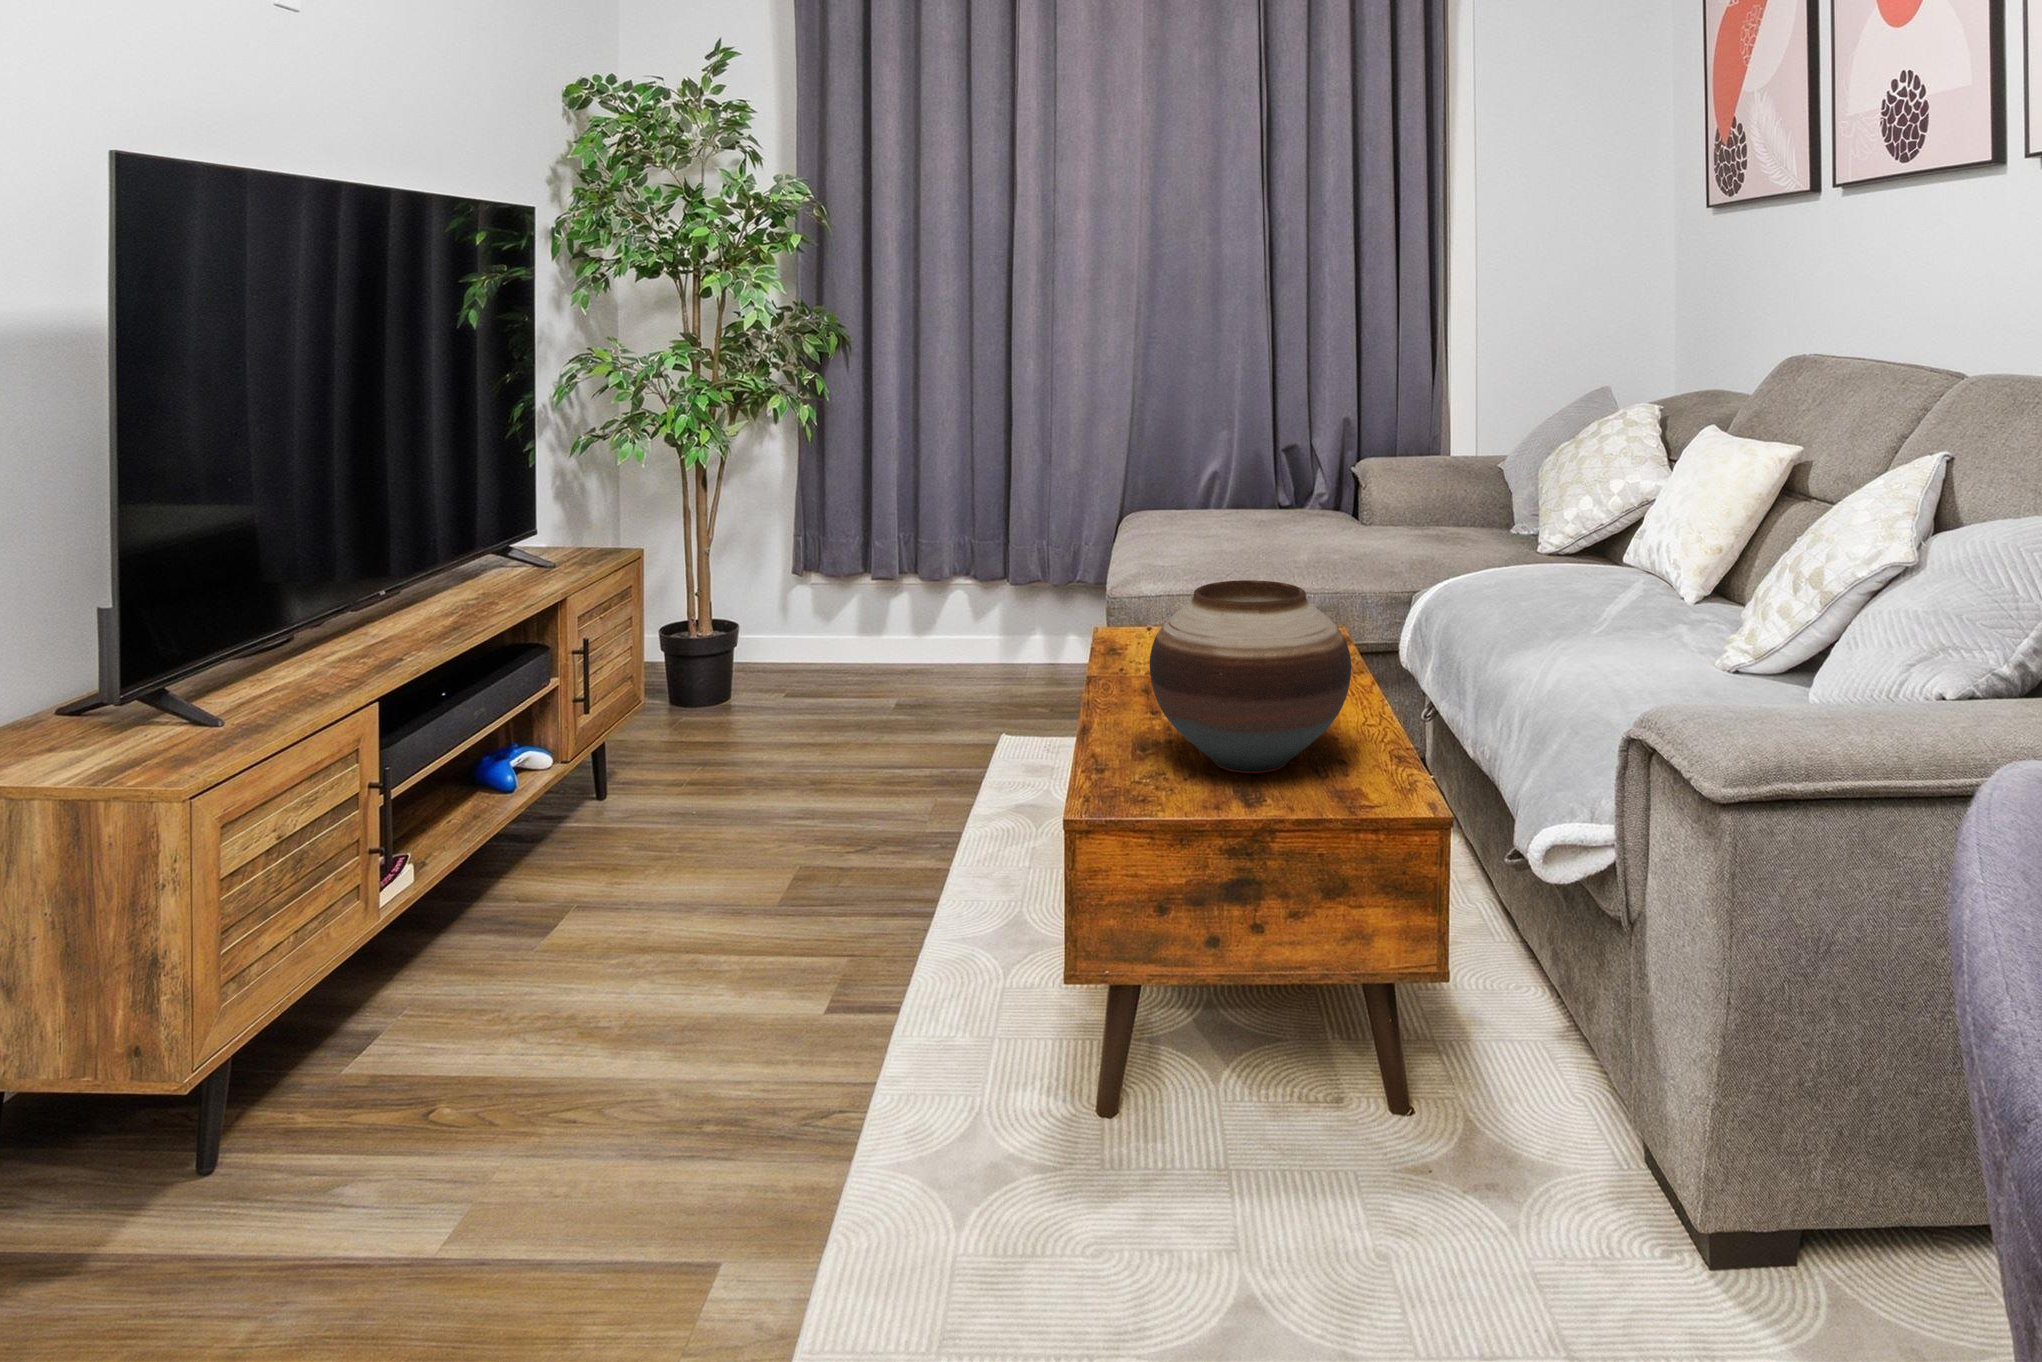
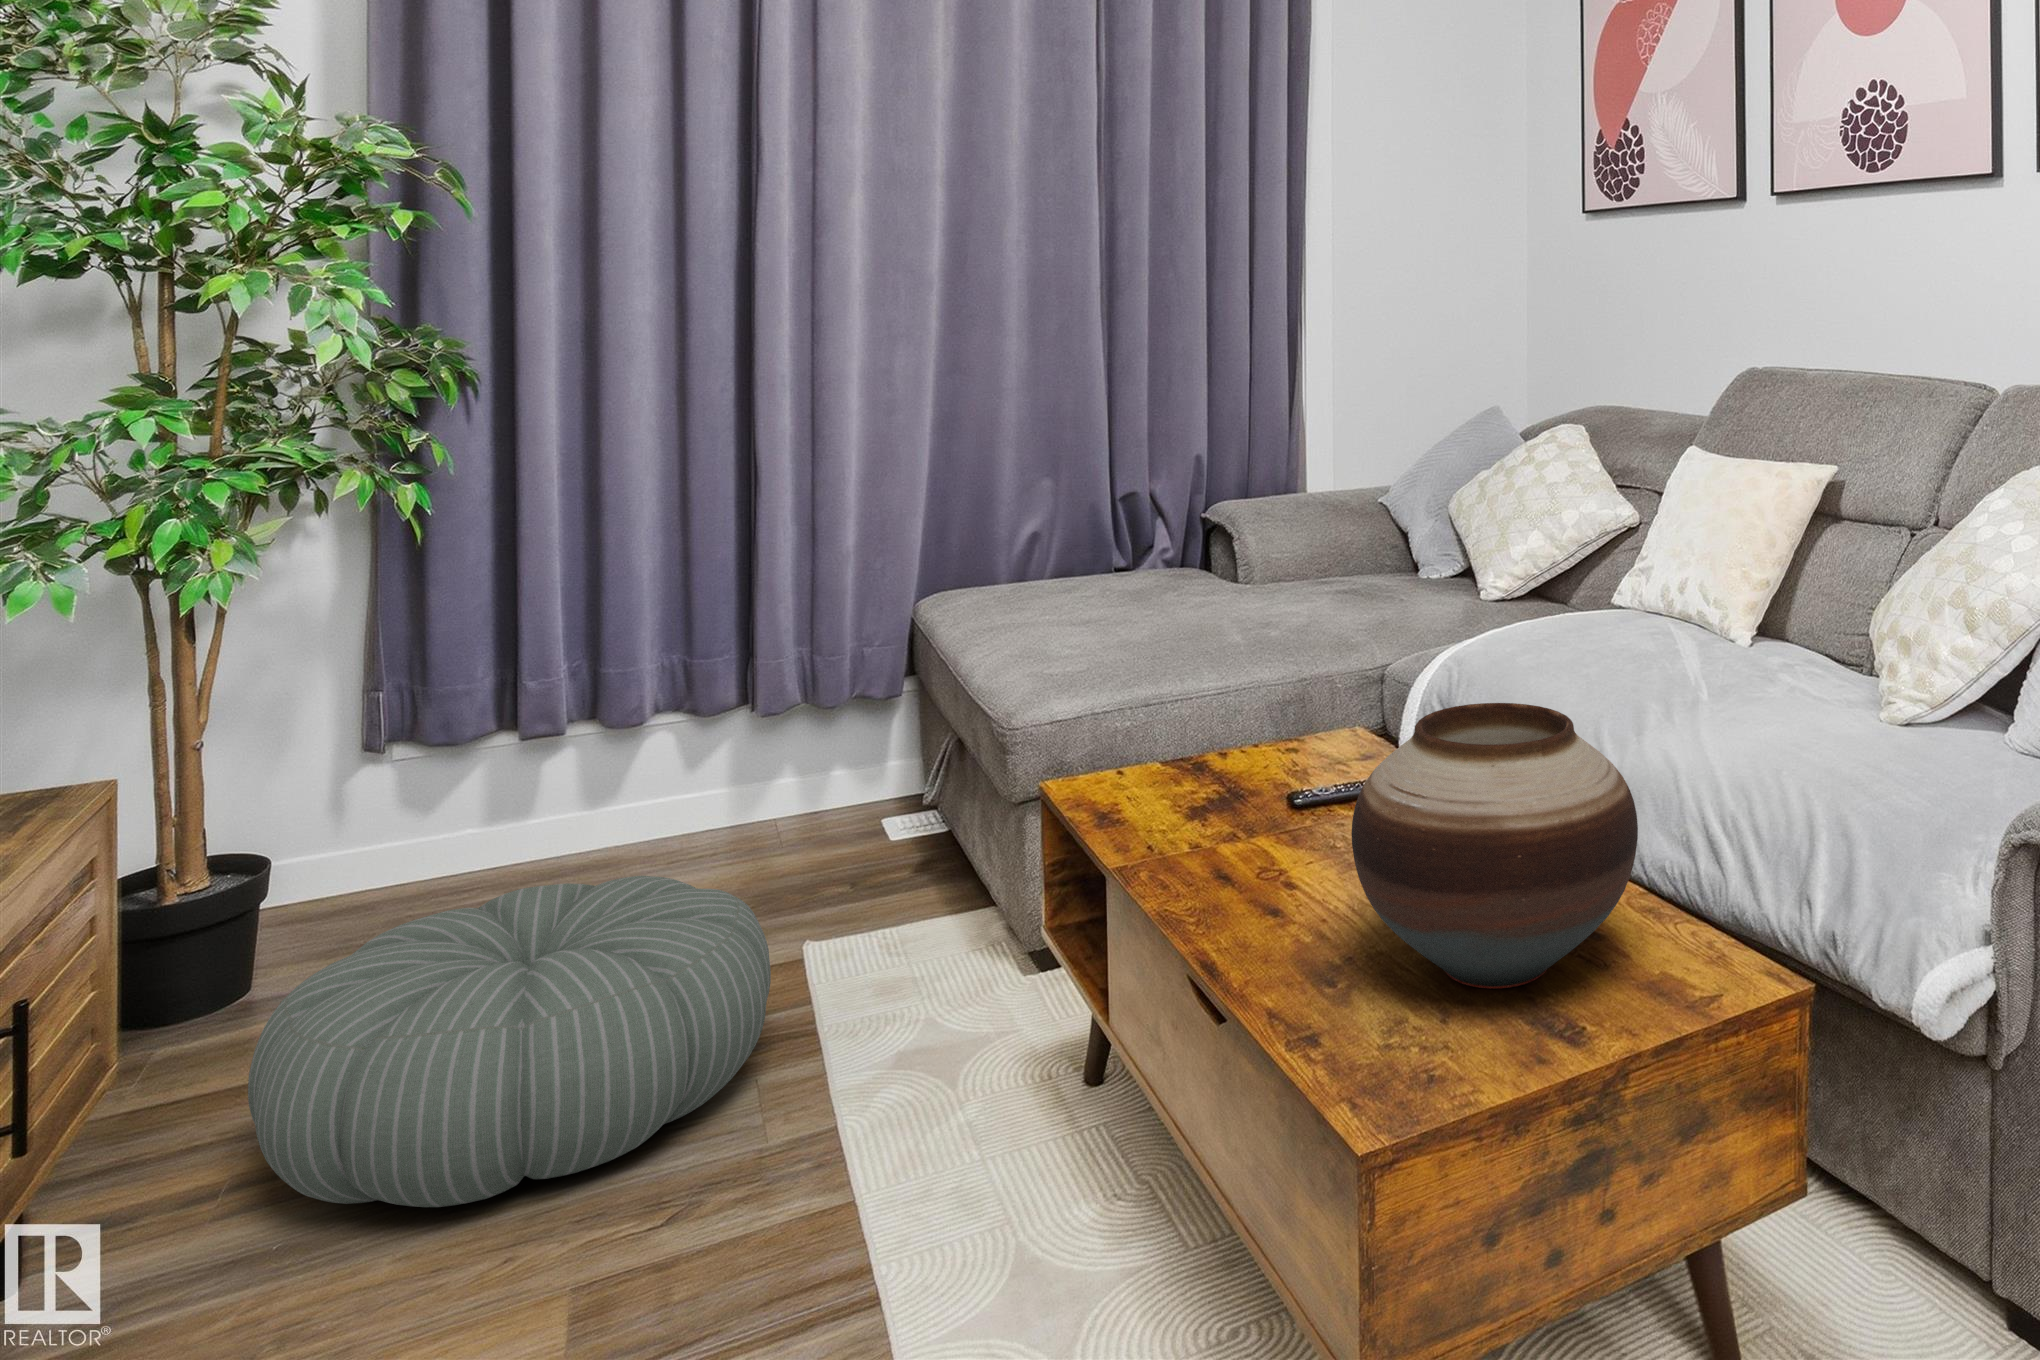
pouf: none [689,657,956,821] -> present [248,876,771,1207]

